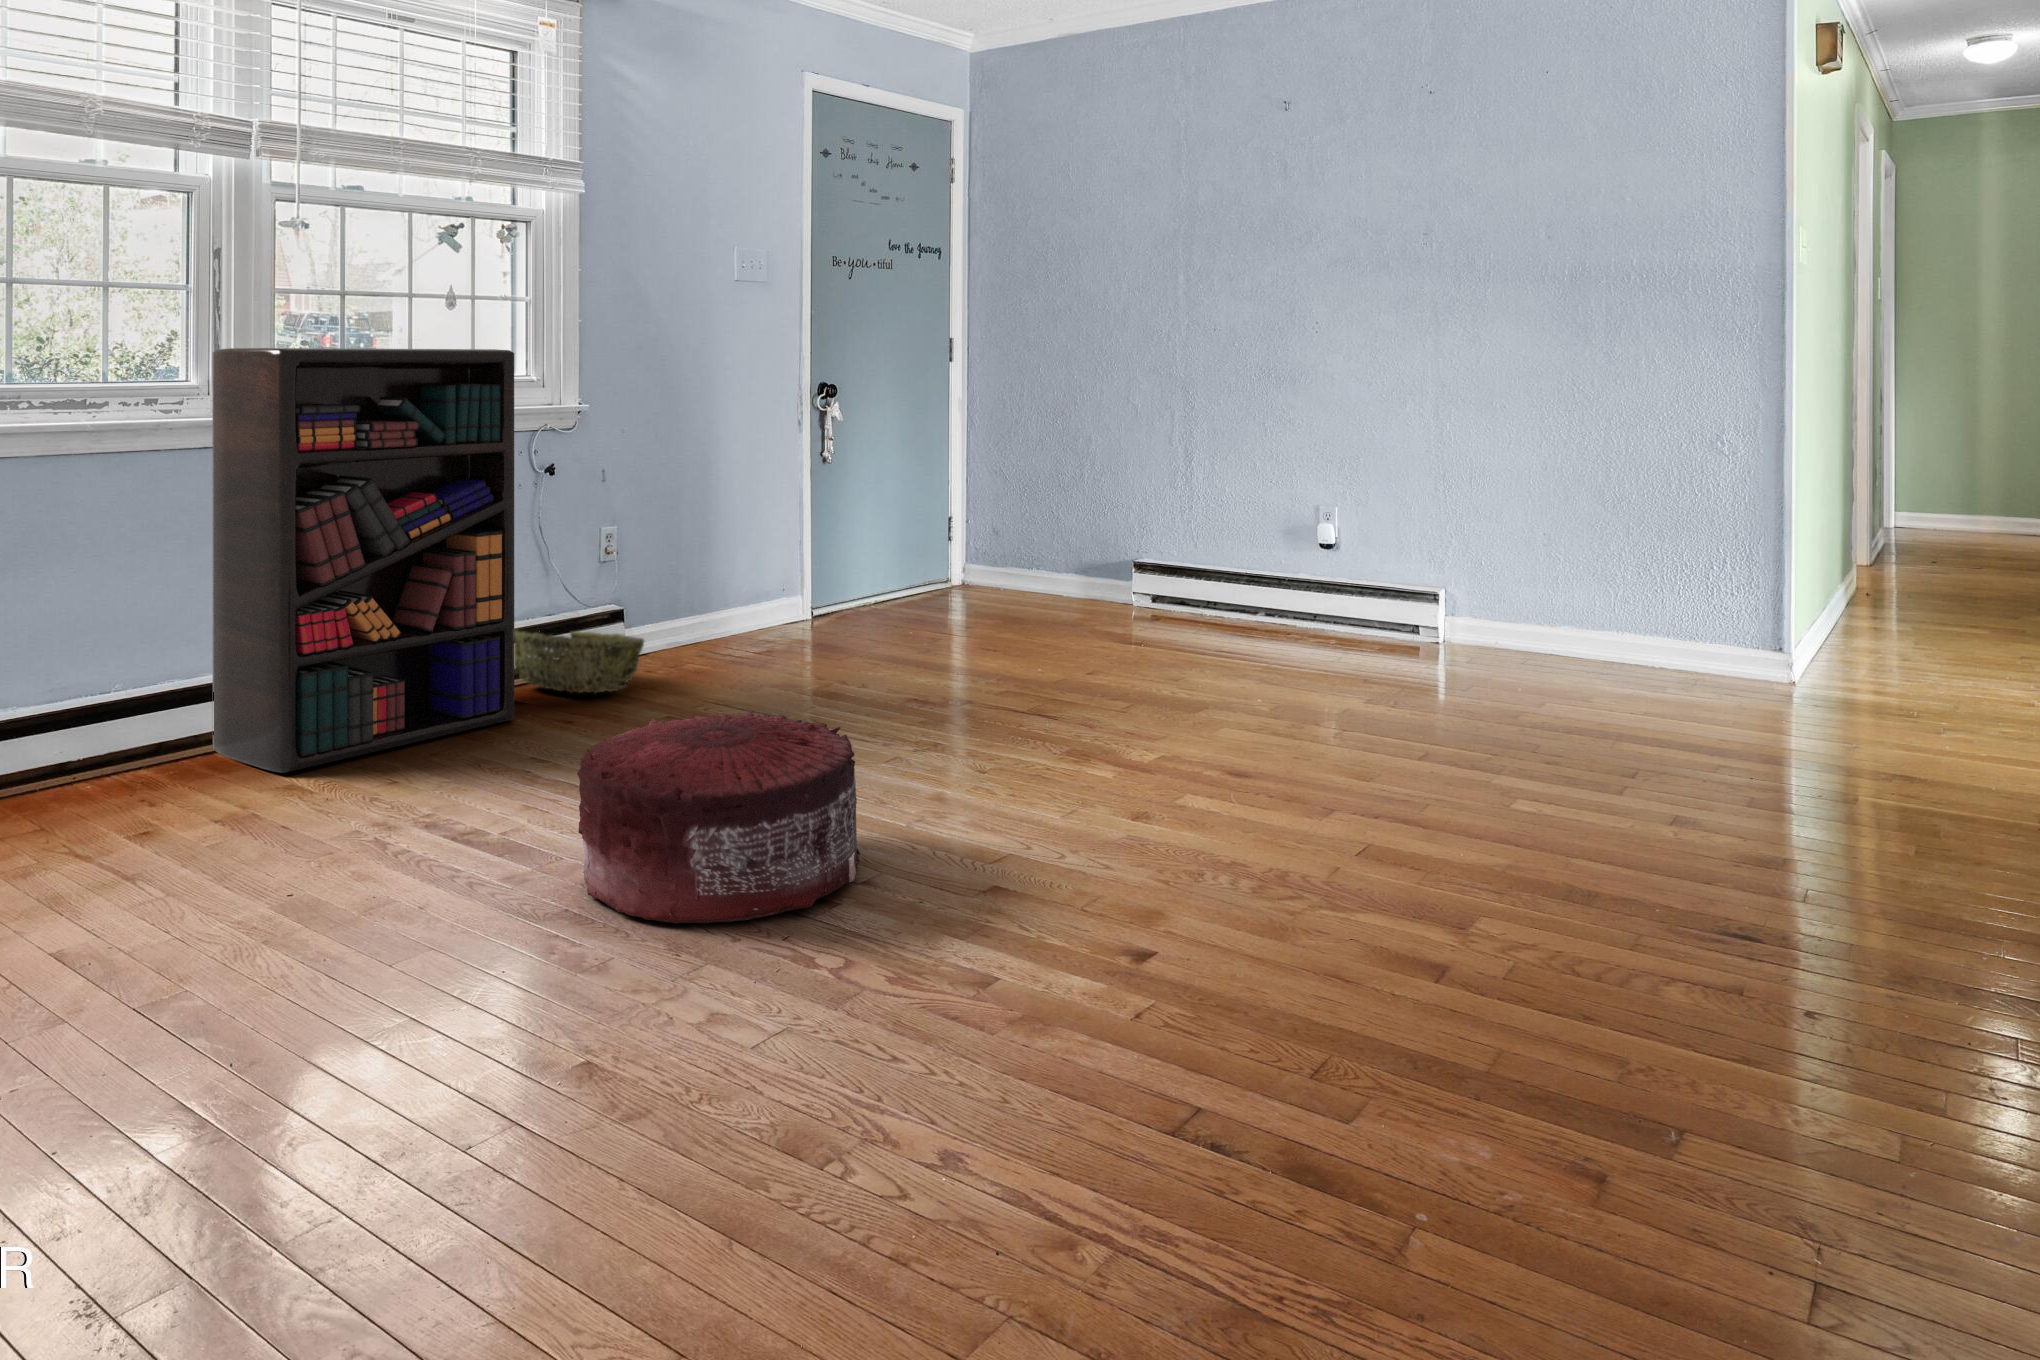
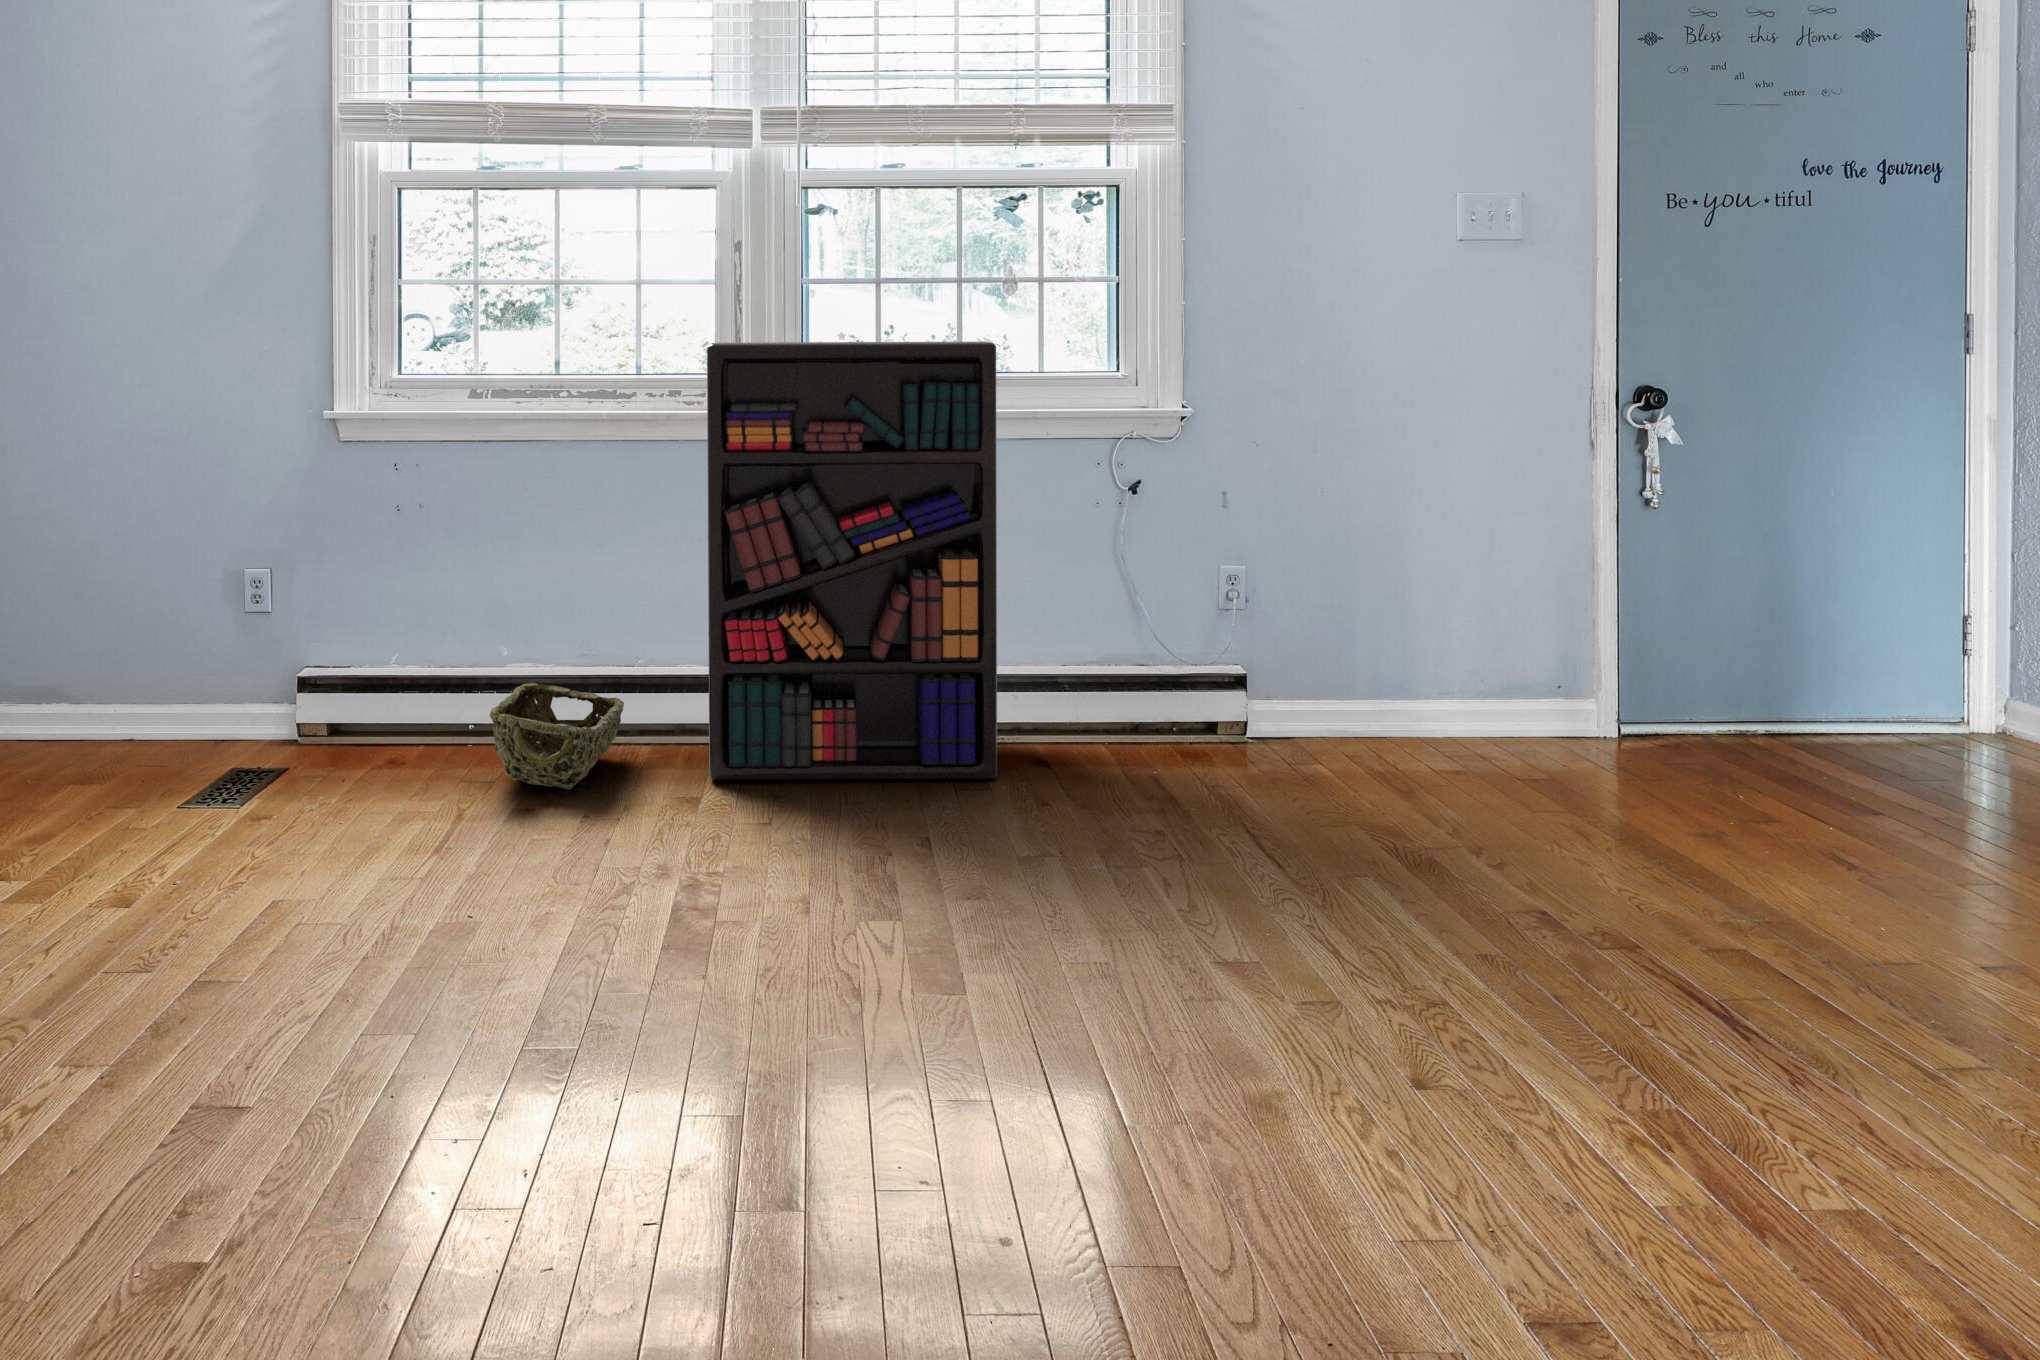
woven basket: present [515,630,644,693] -> present [490,683,624,789]
pouf: present [577,710,860,924] -> none [558,821,933,1143]

